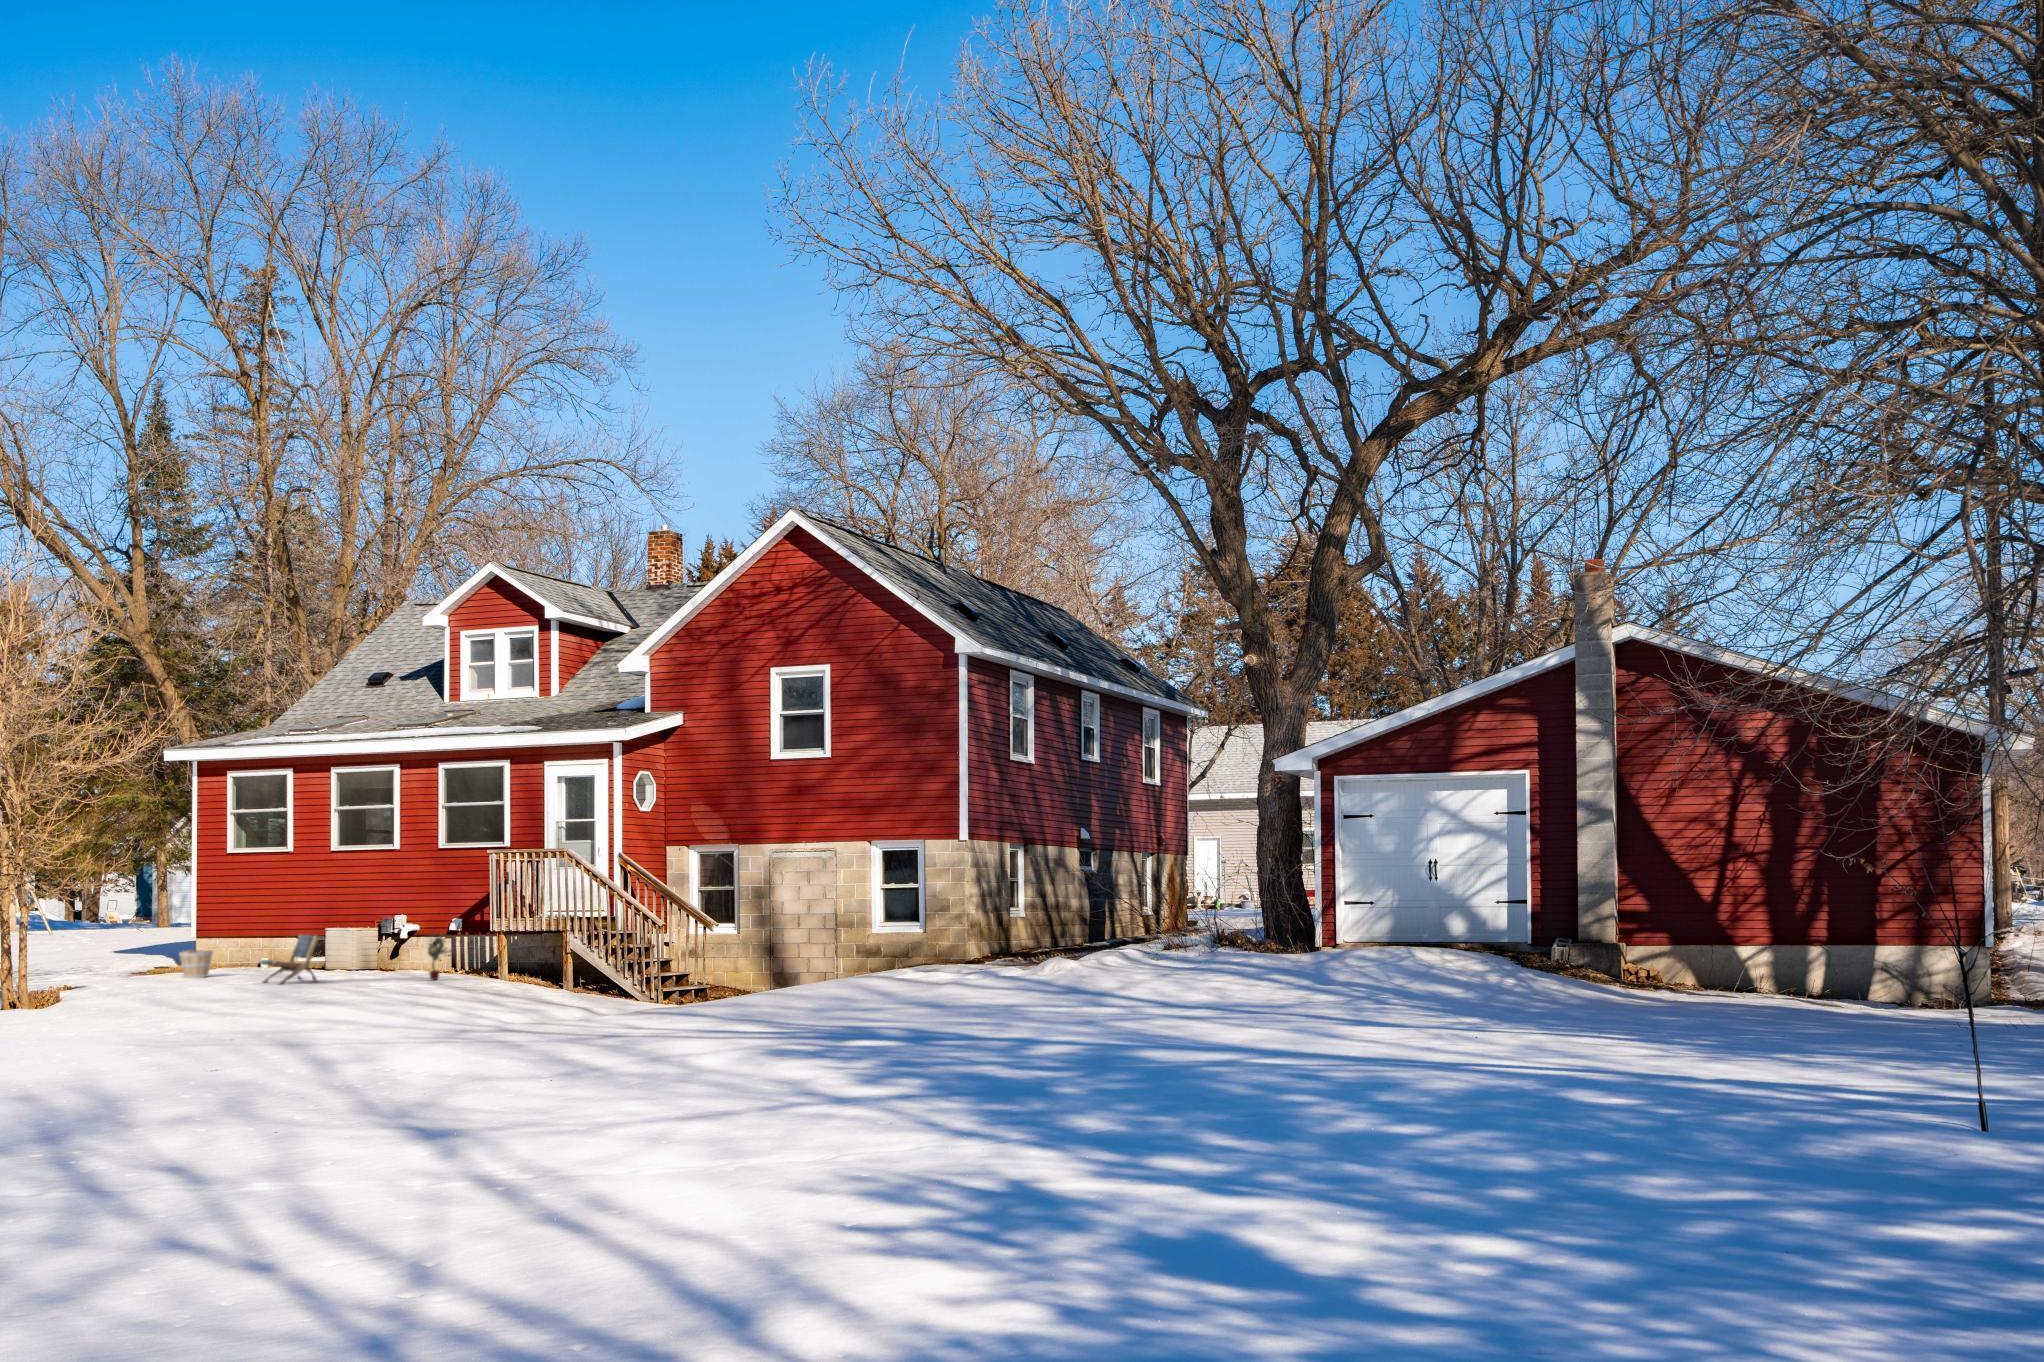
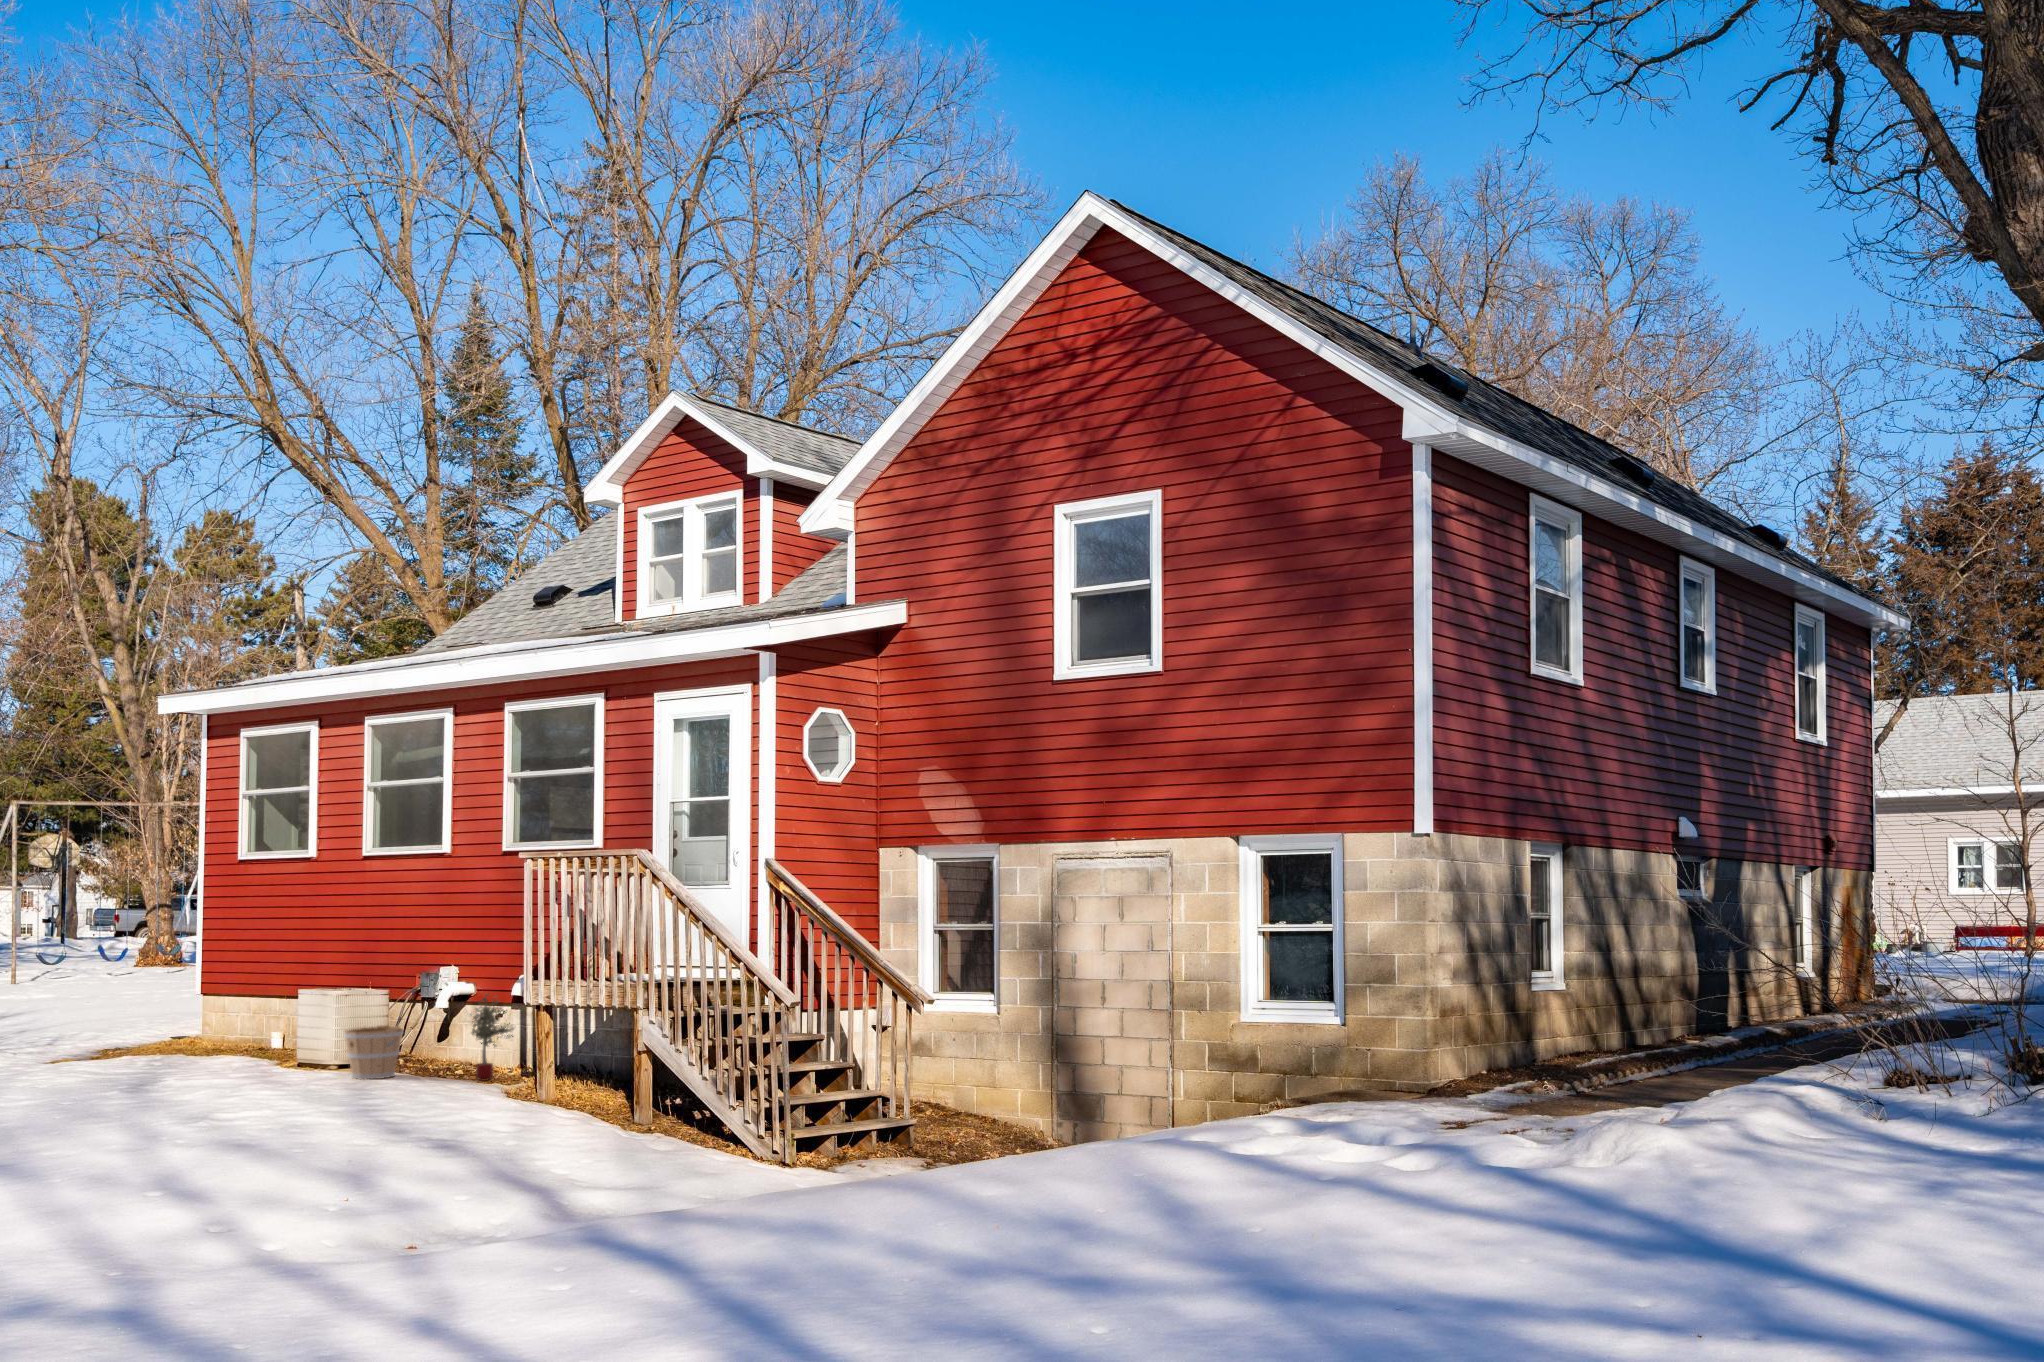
lounge chair: present [260,935,318,984] -> none [215,992,307,1081]
wooden bucket: present [179,950,213,978] -> present [344,1025,403,1079]

